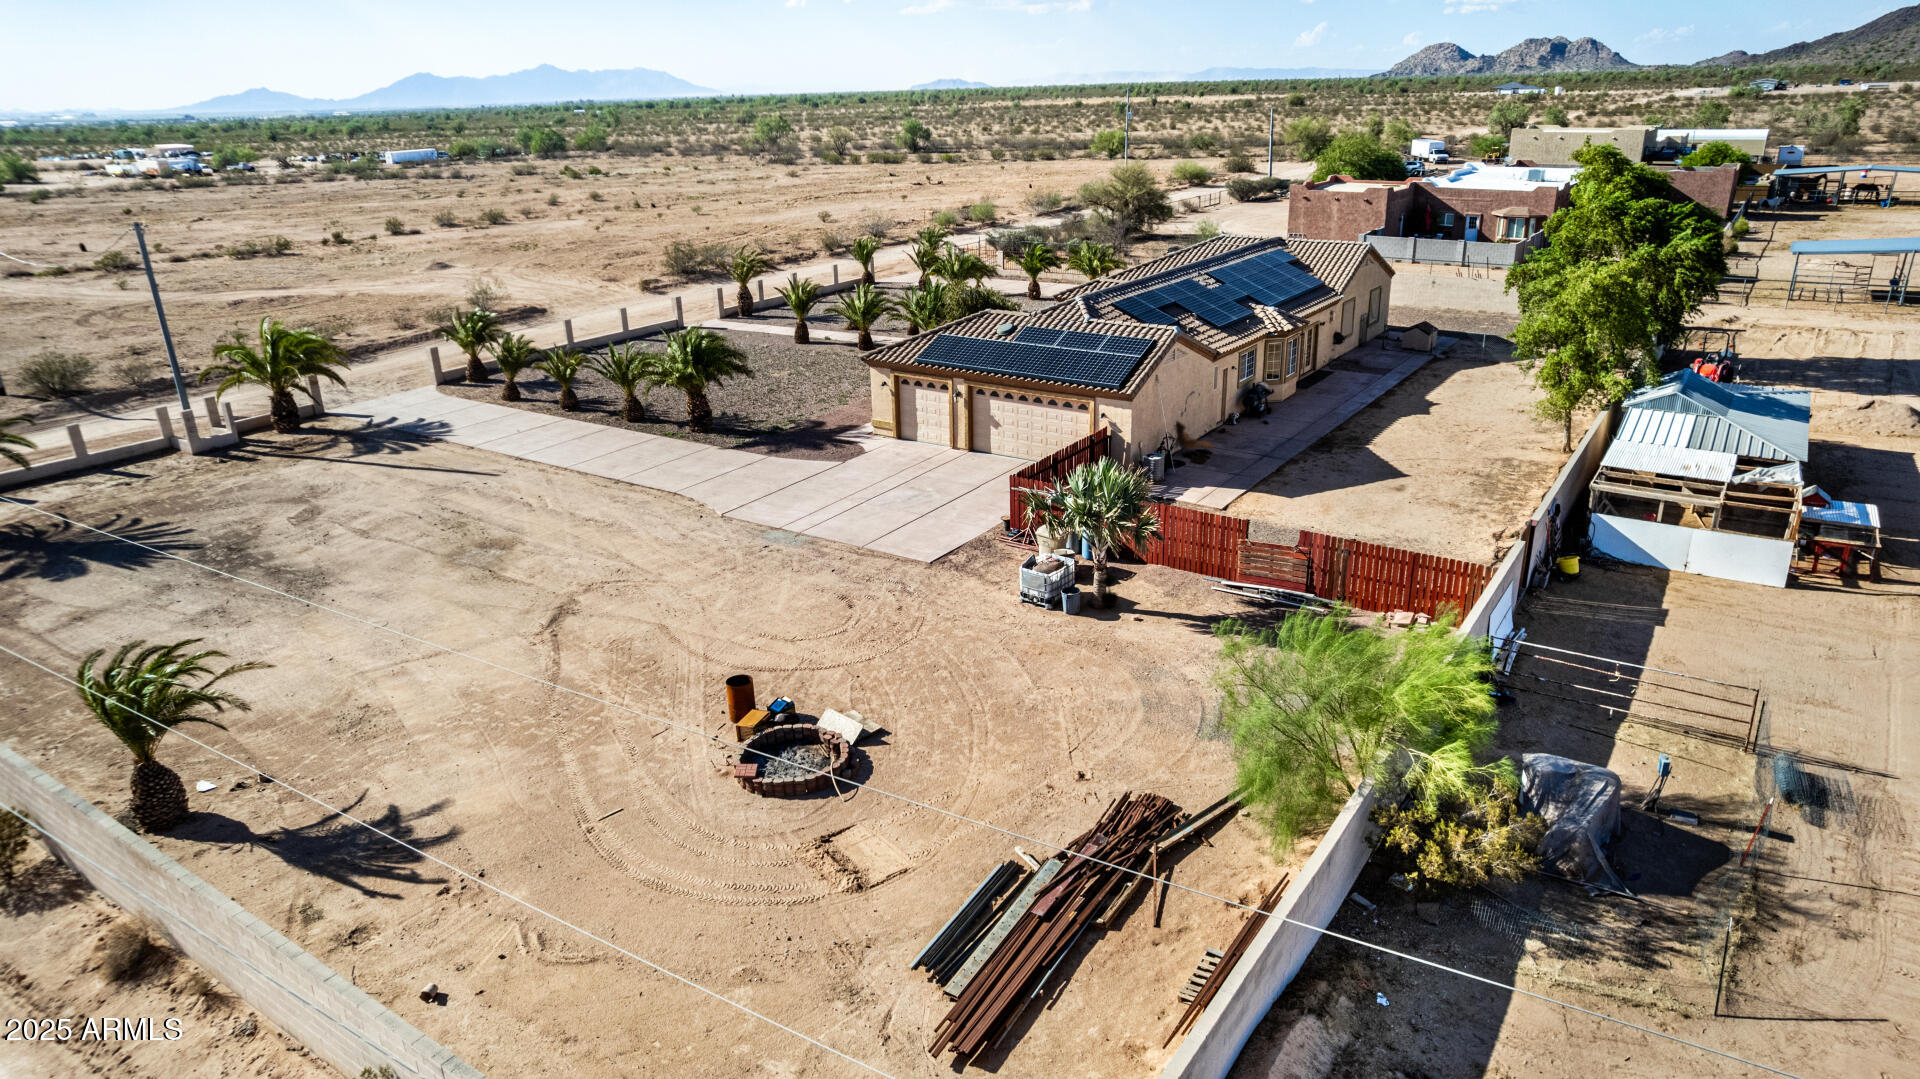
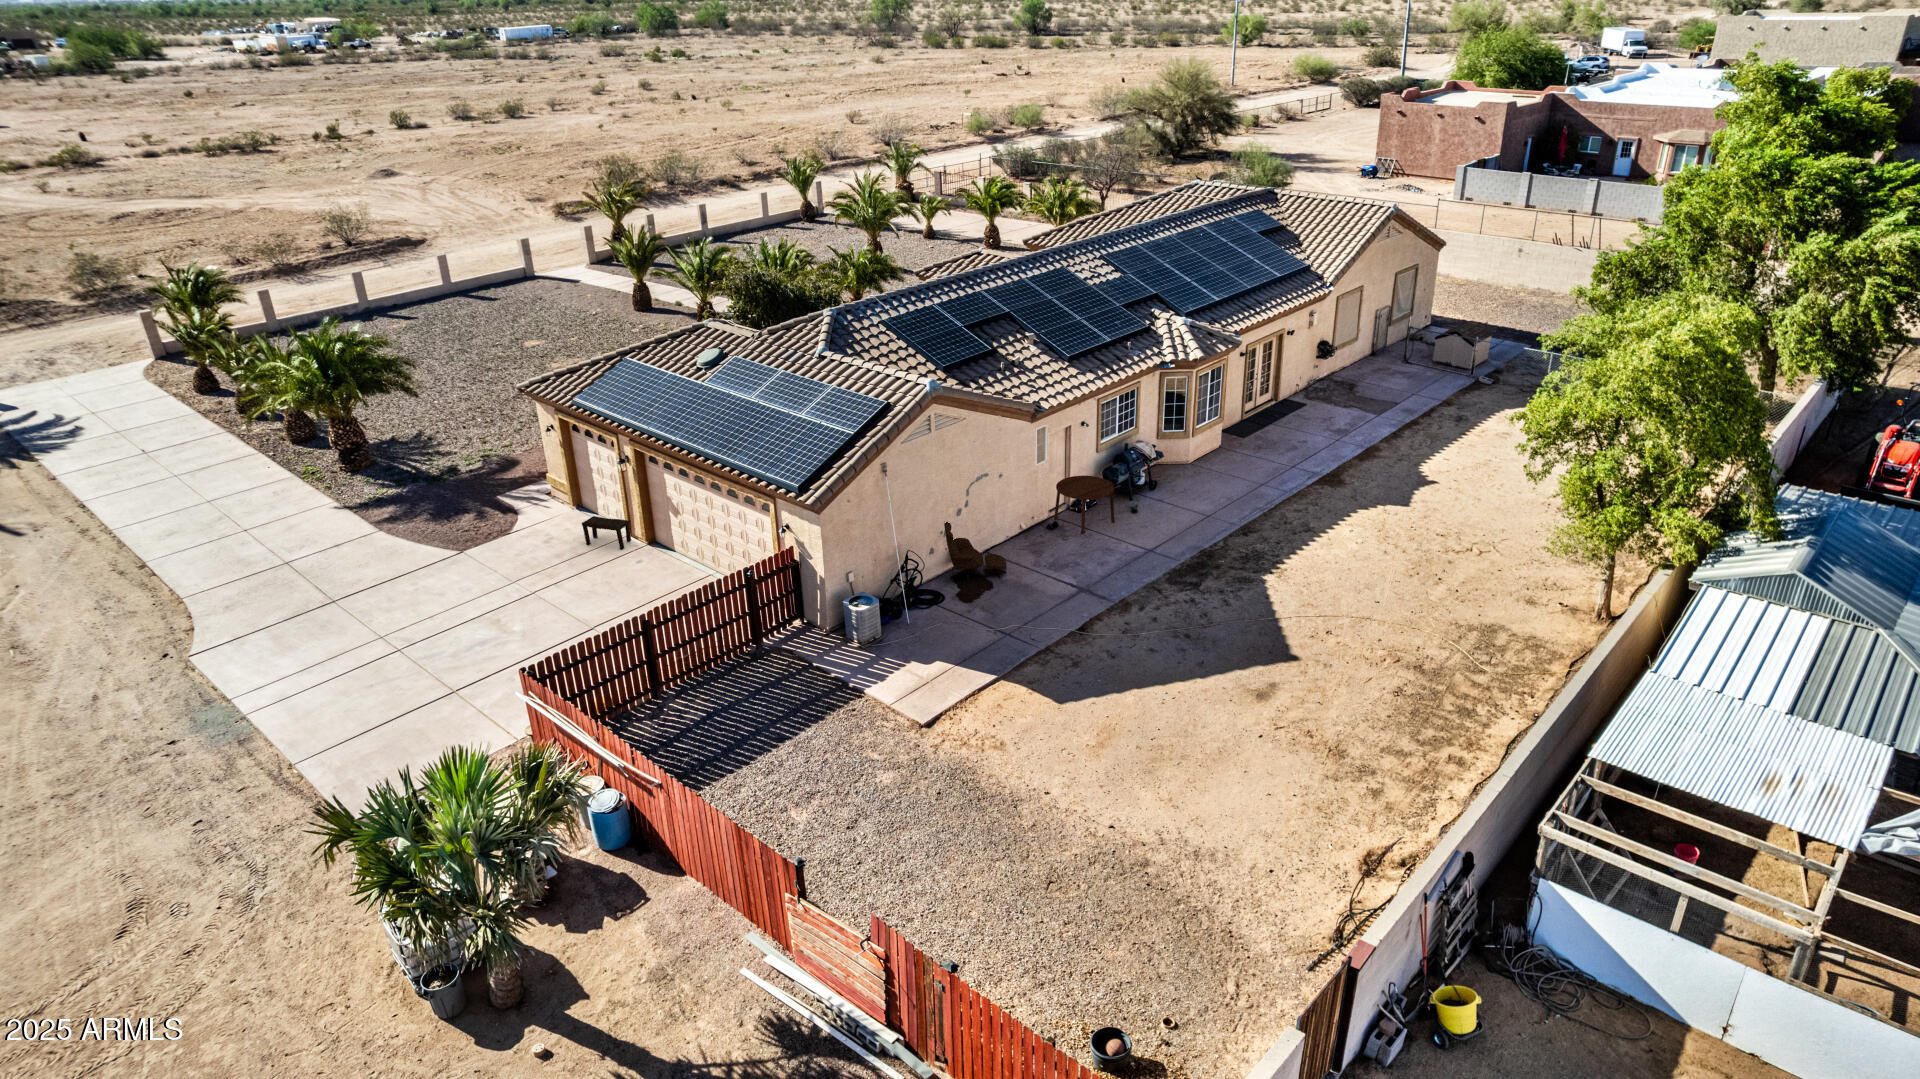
dining table: none [1219,402,1259,435] -> present [1054,476,1114,534]
bench: none [929,436,959,455] -> present [582,516,631,550]
potted tree: present [1099,574,1118,606] -> none [441,973,502,1033]

